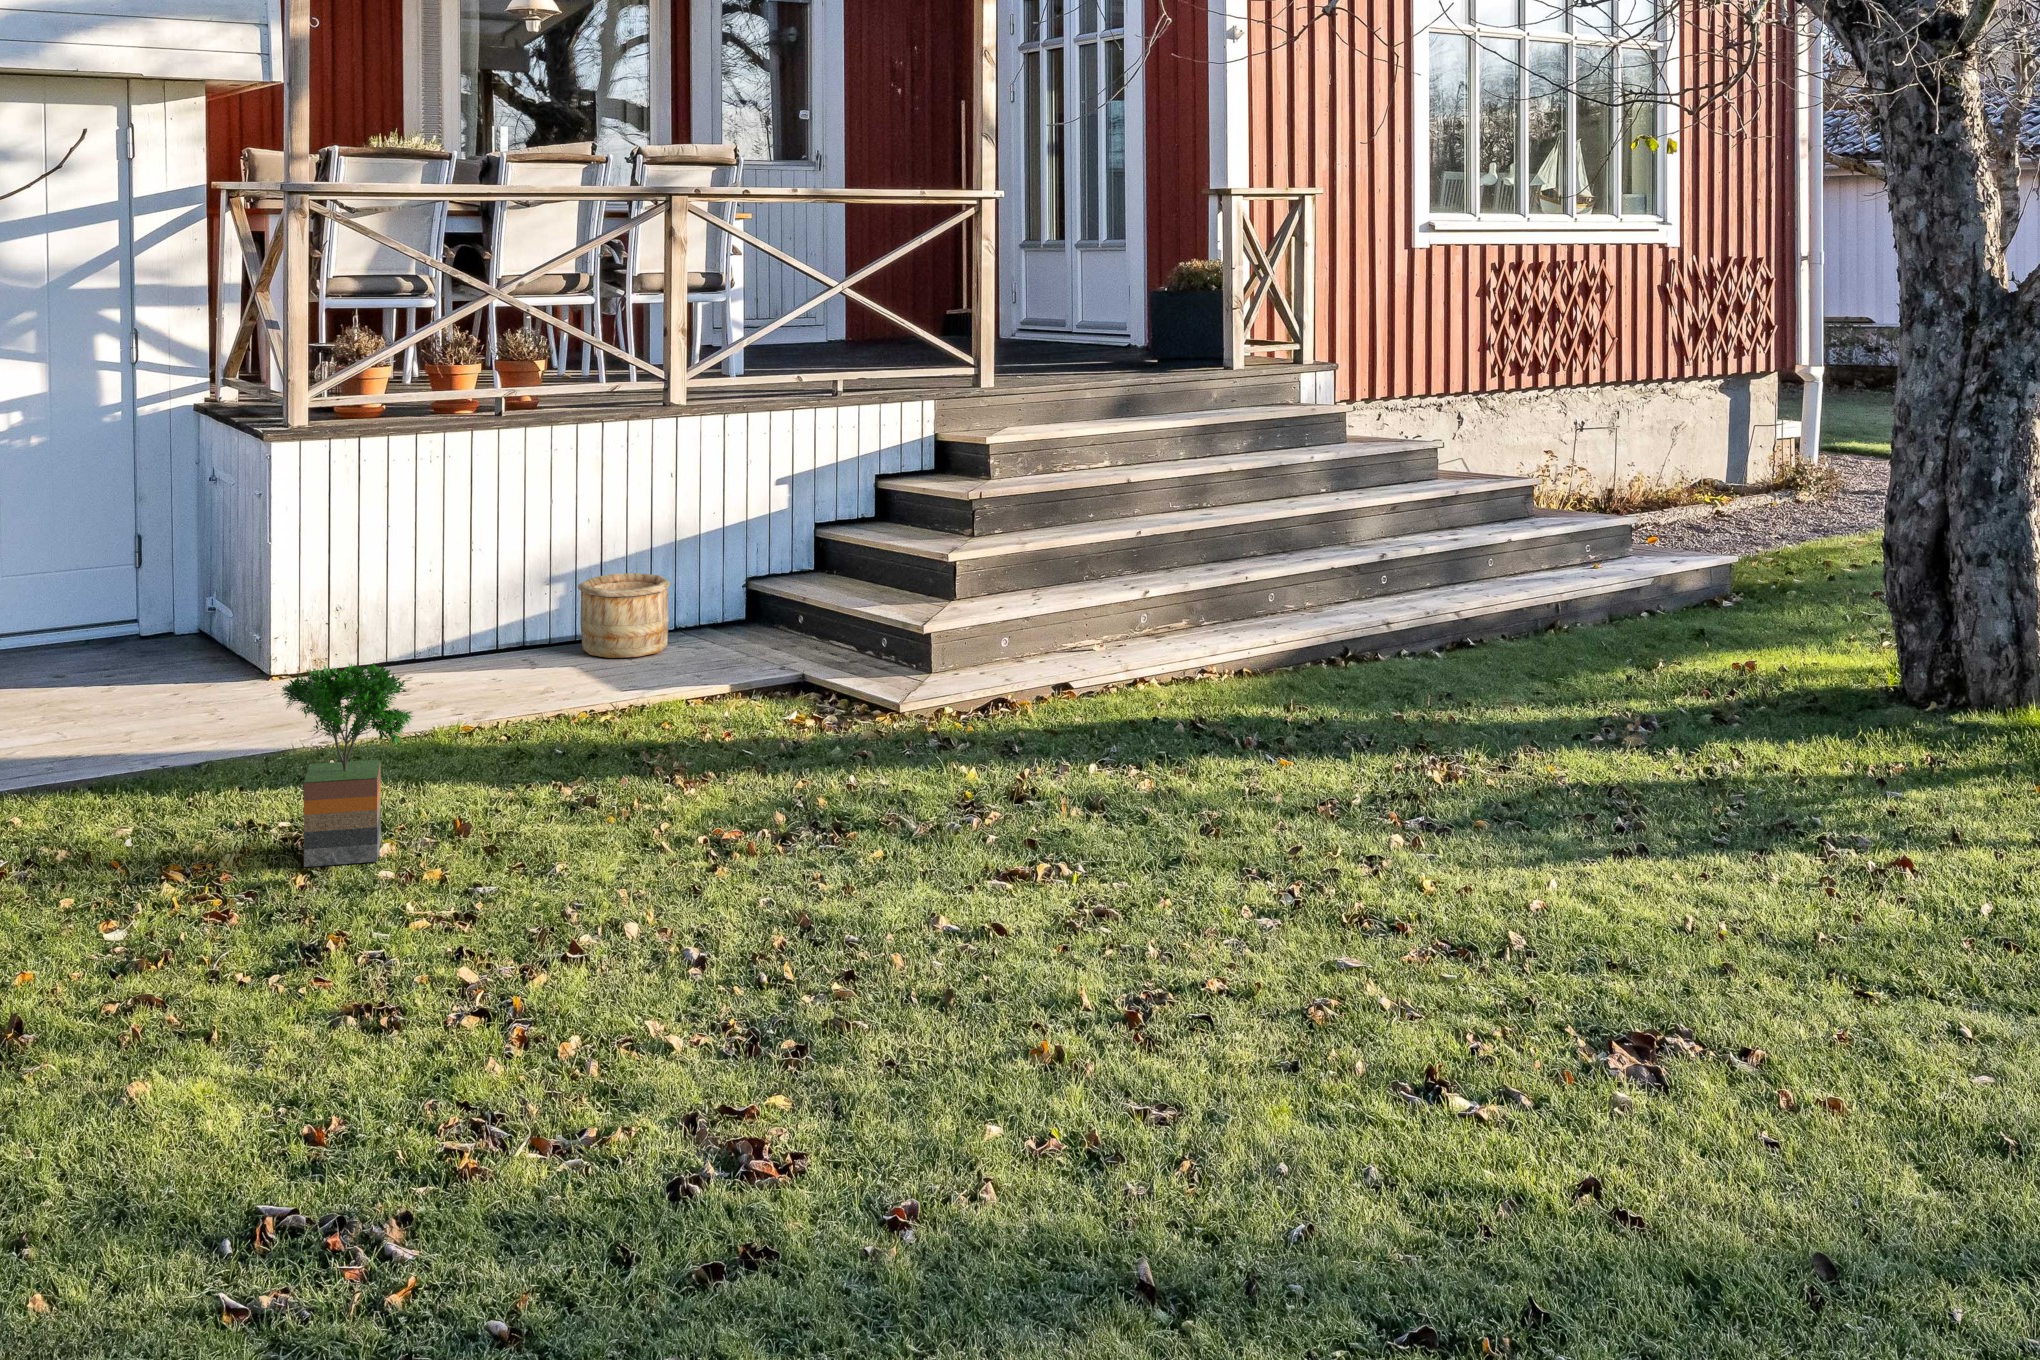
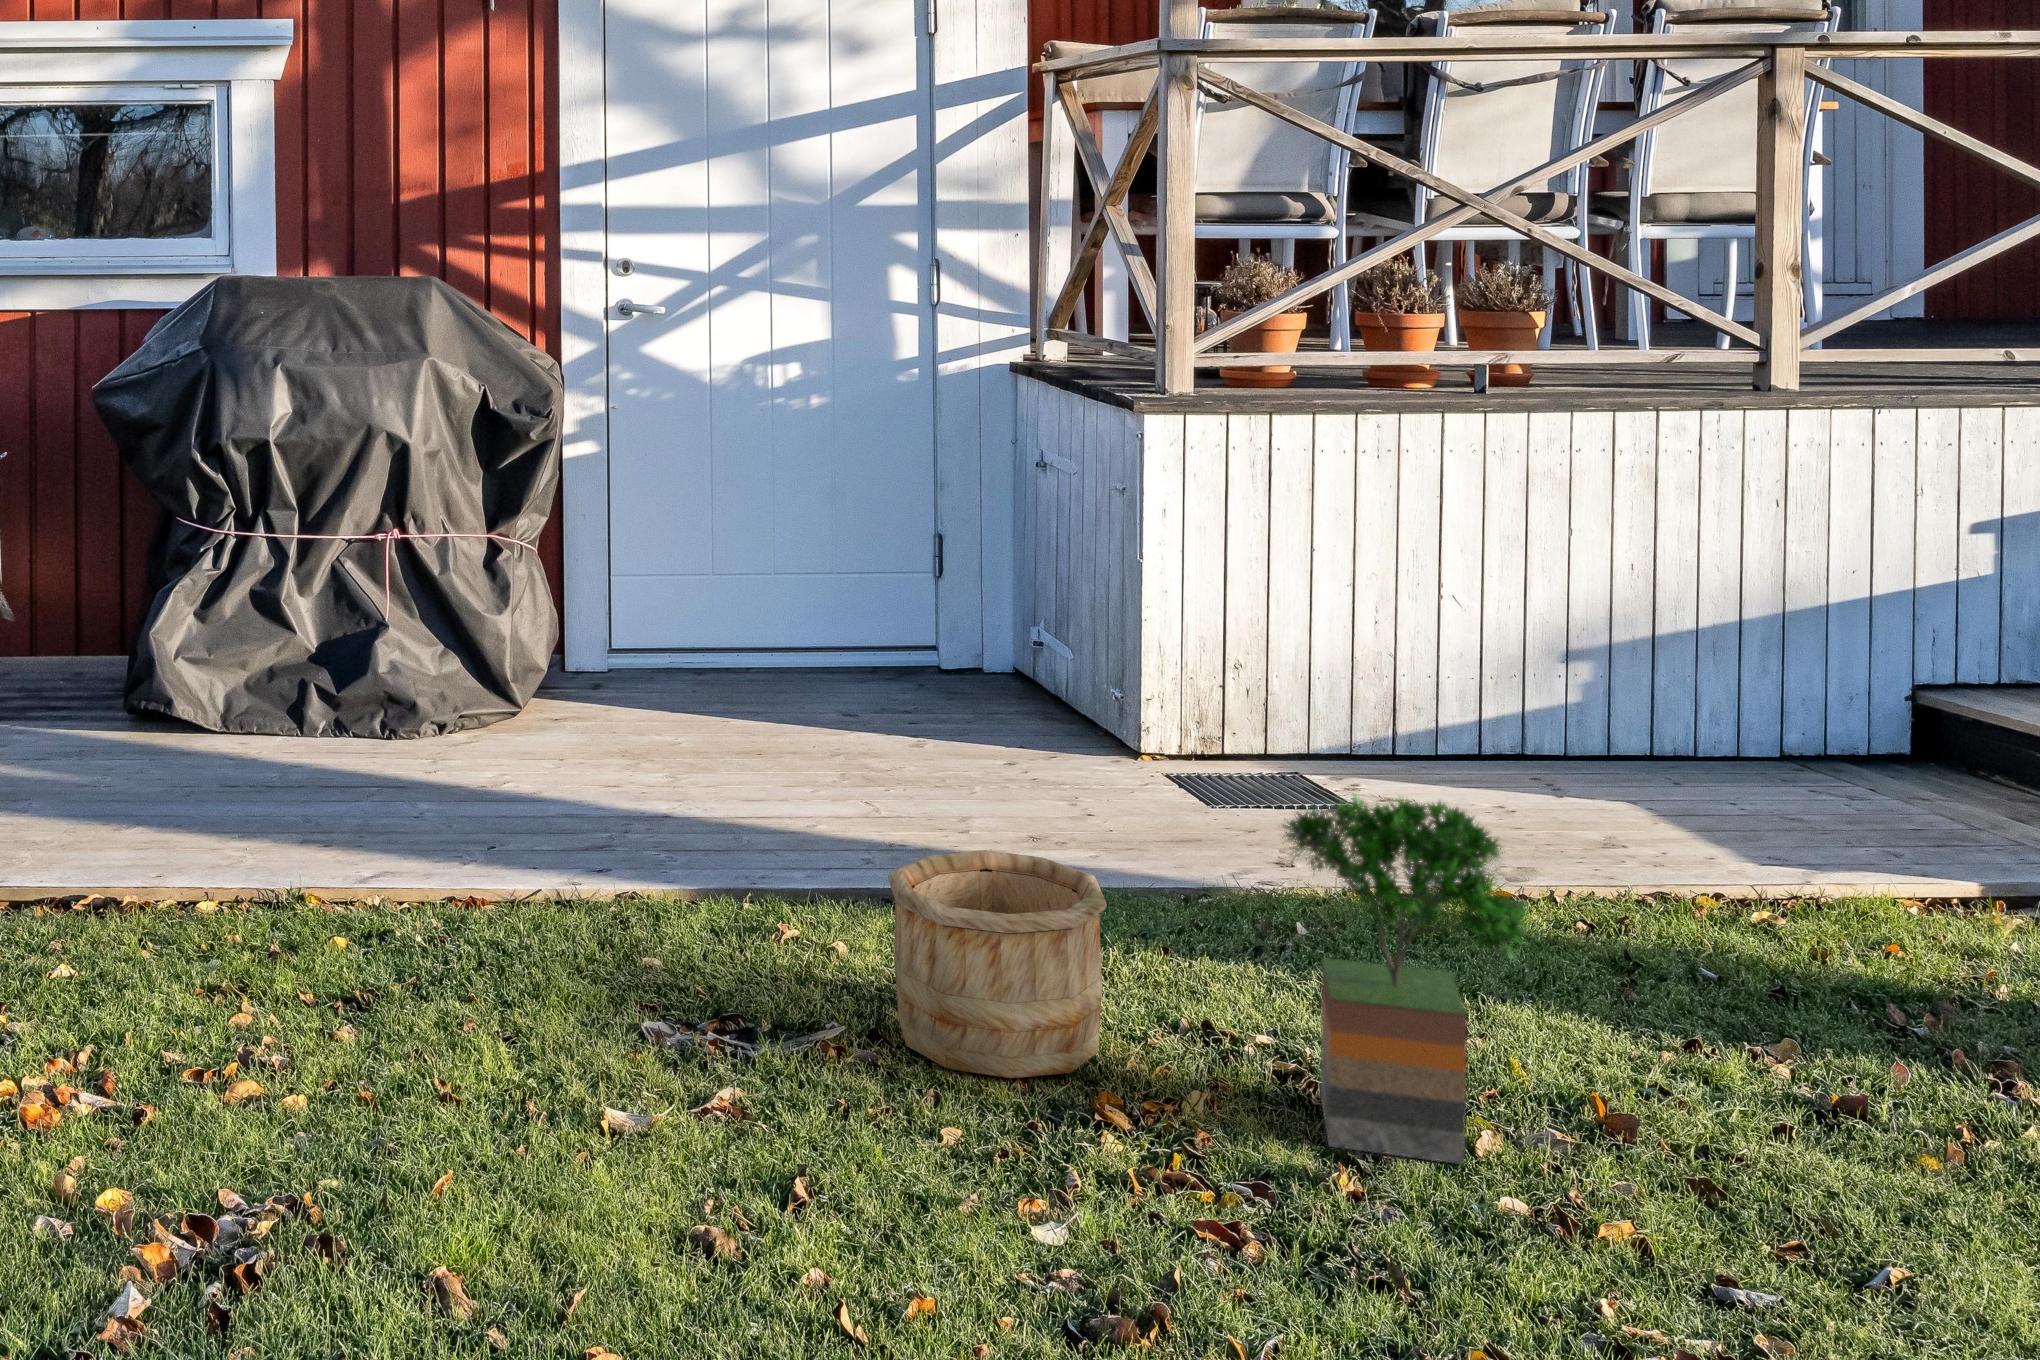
wooden bucket: present [578,573,670,658] -> present [888,850,1107,1078]

